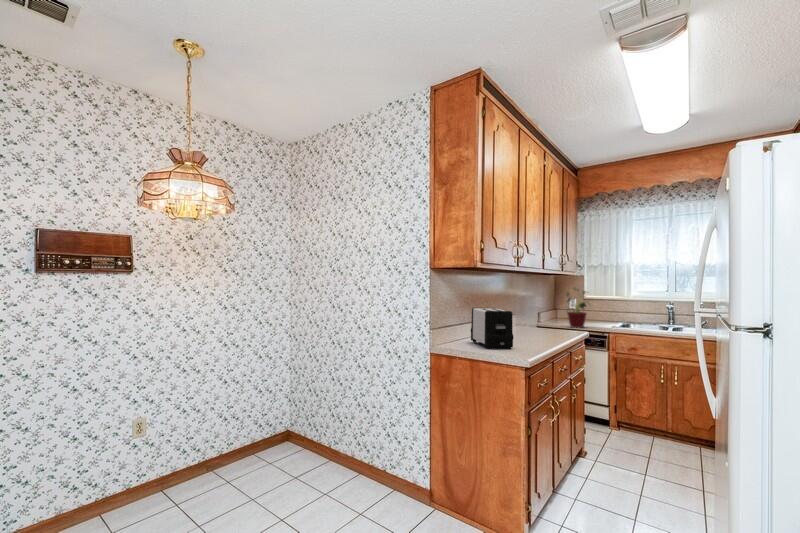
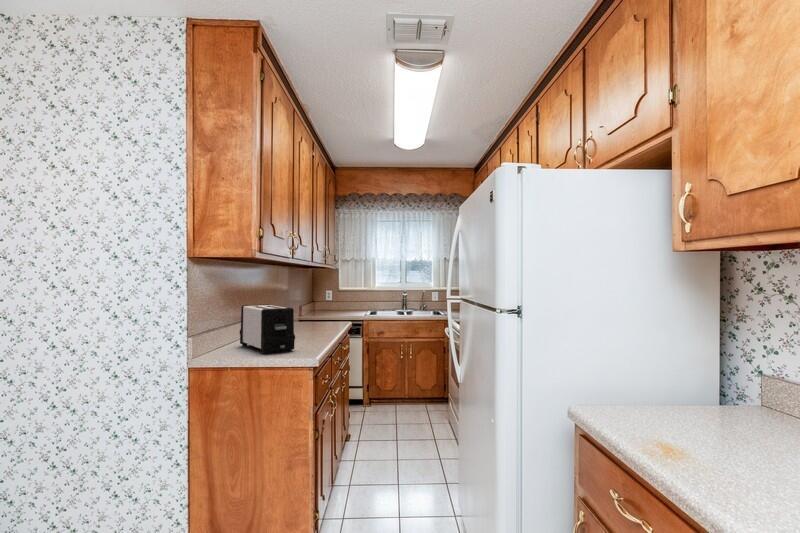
potted plant: present [567,288,587,328] -> none [325,280,349,318]

